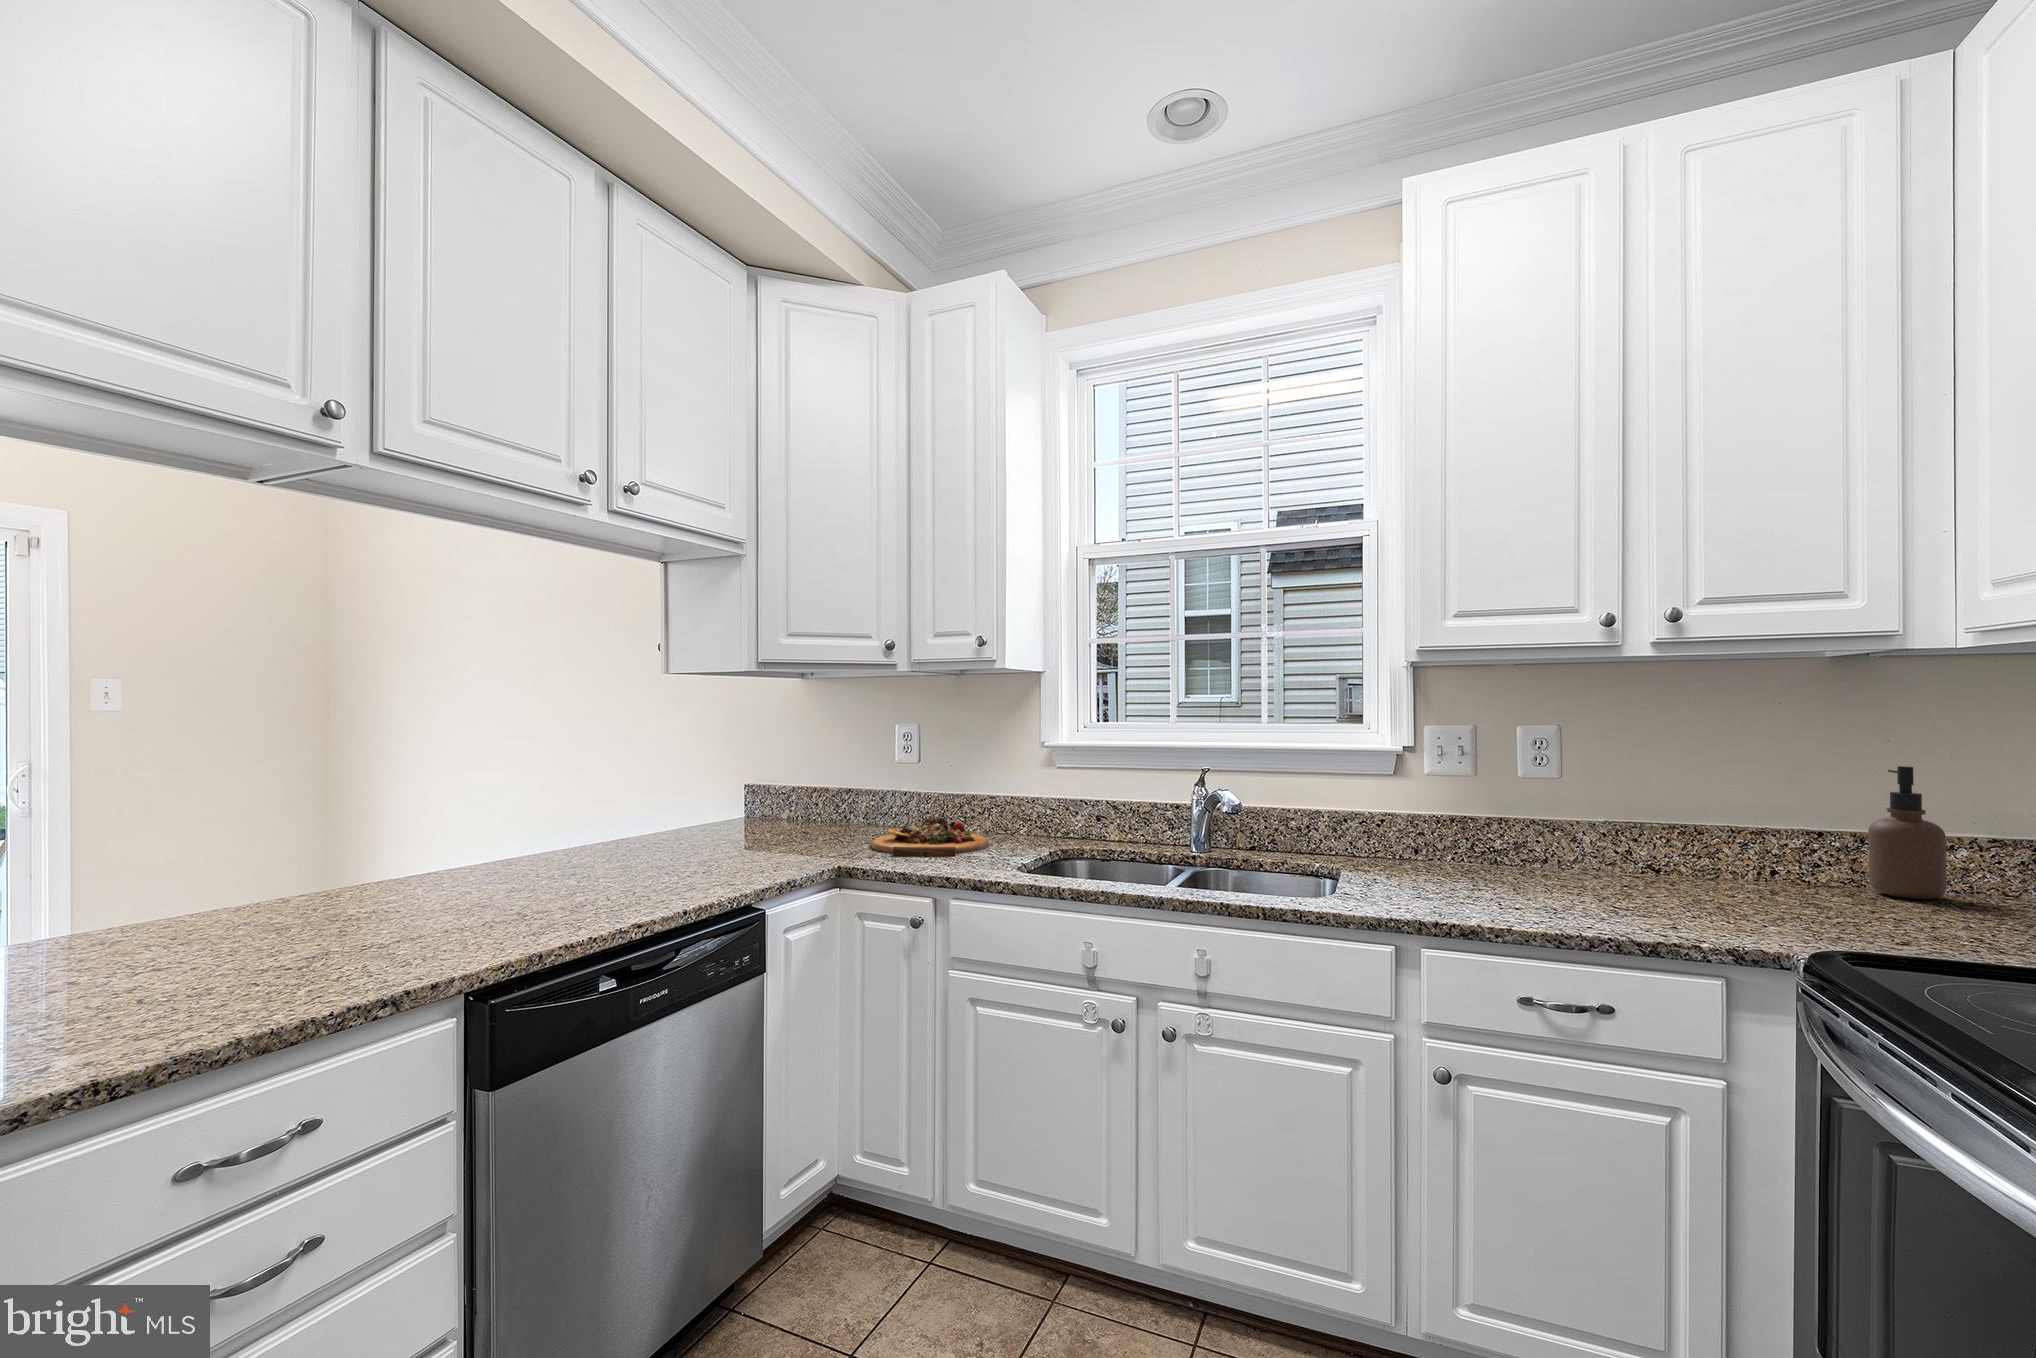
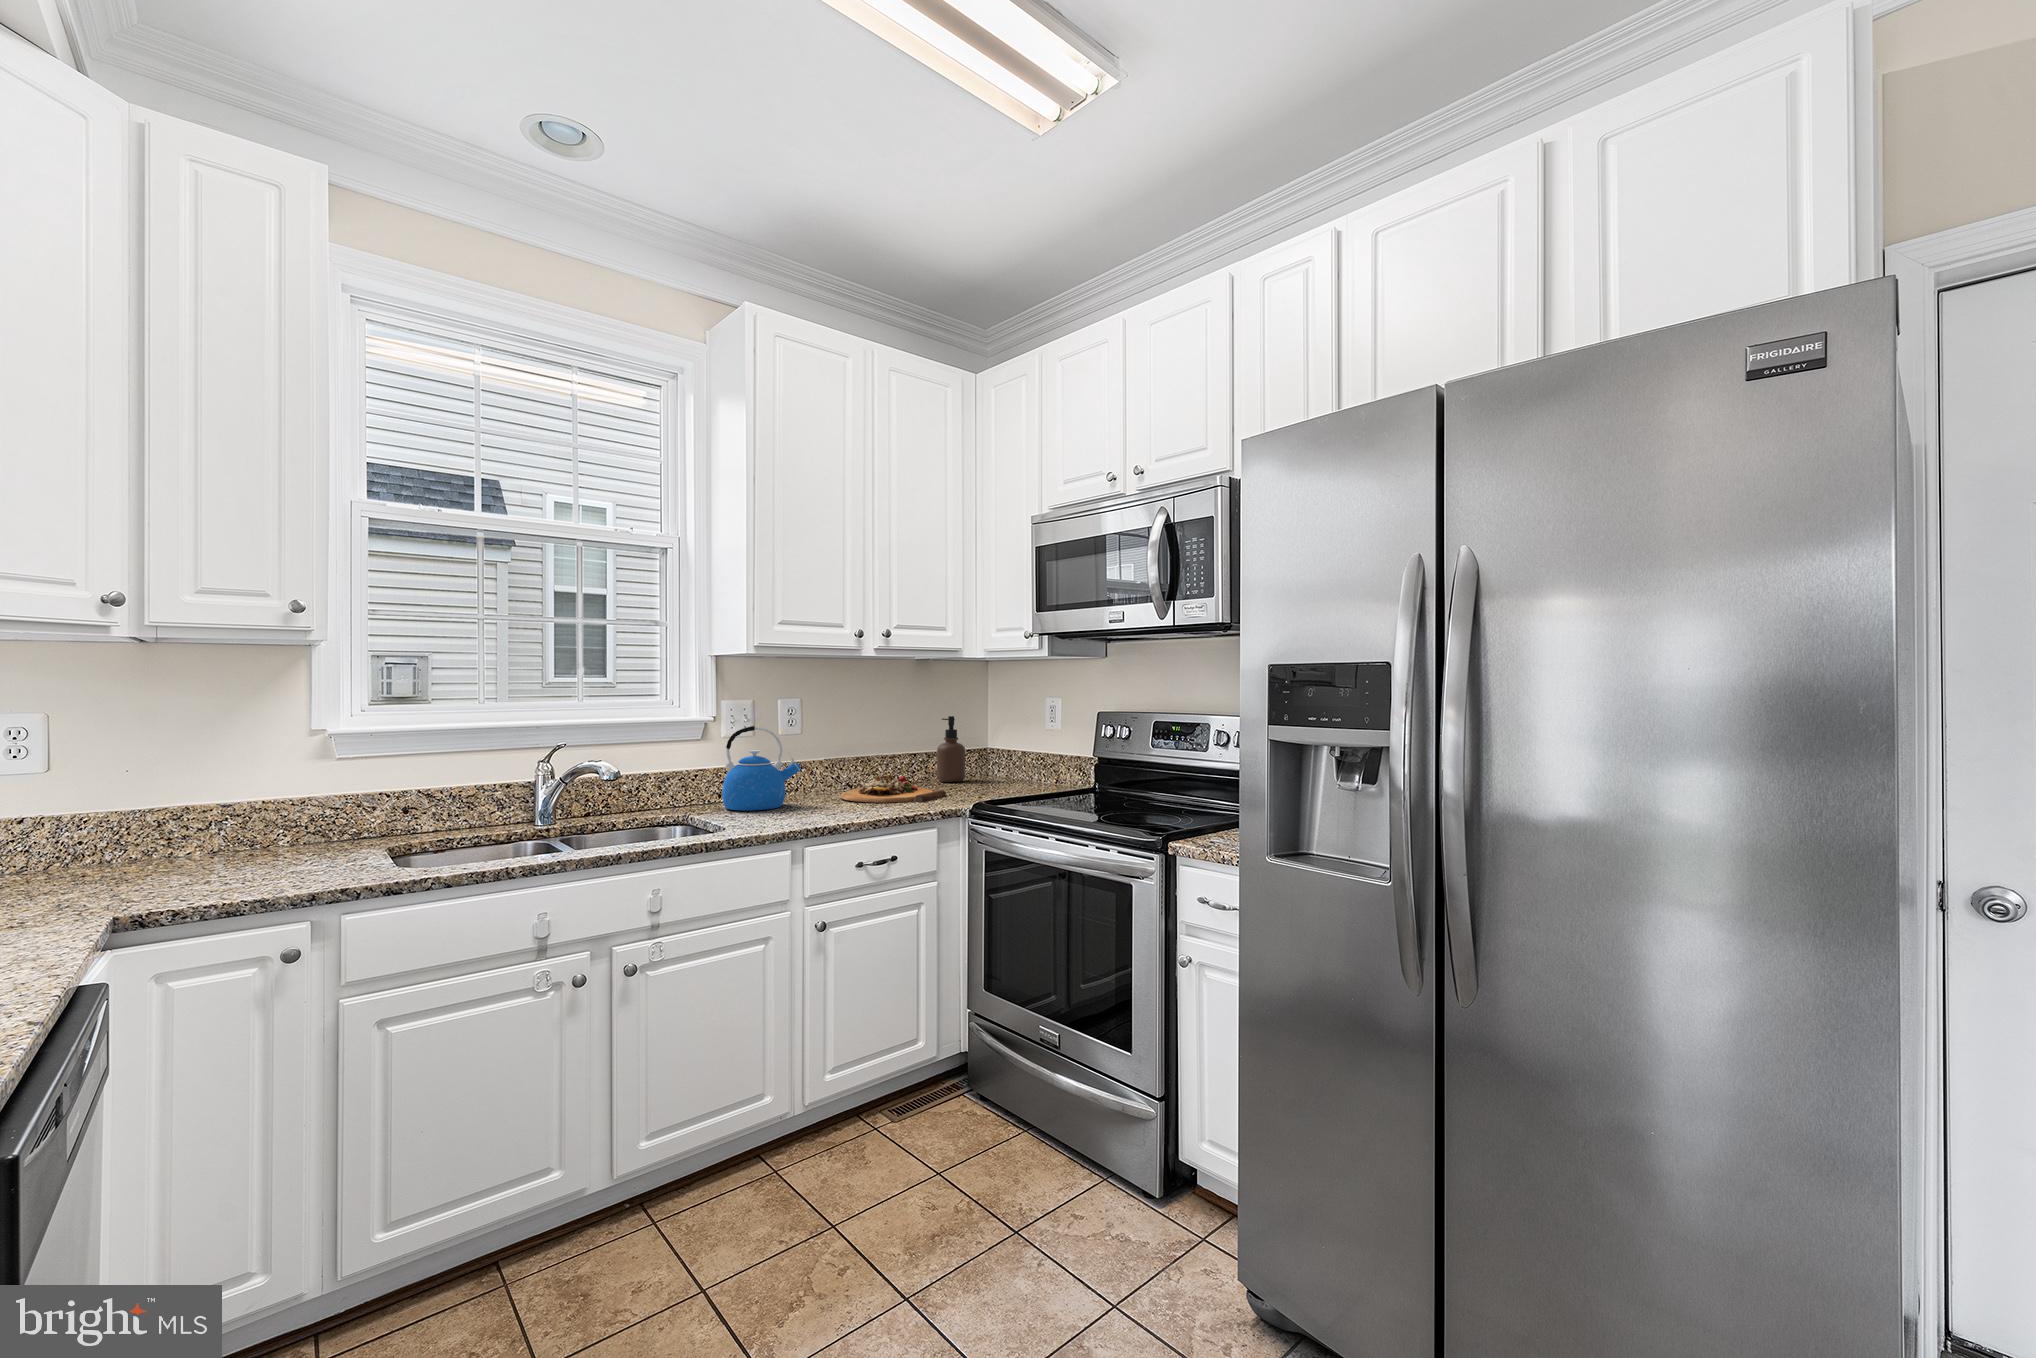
kettle: none [1395,761,1507,881] -> present [722,726,801,811]
cutting board: present [871,817,989,857] -> present [840,774,946,803]

